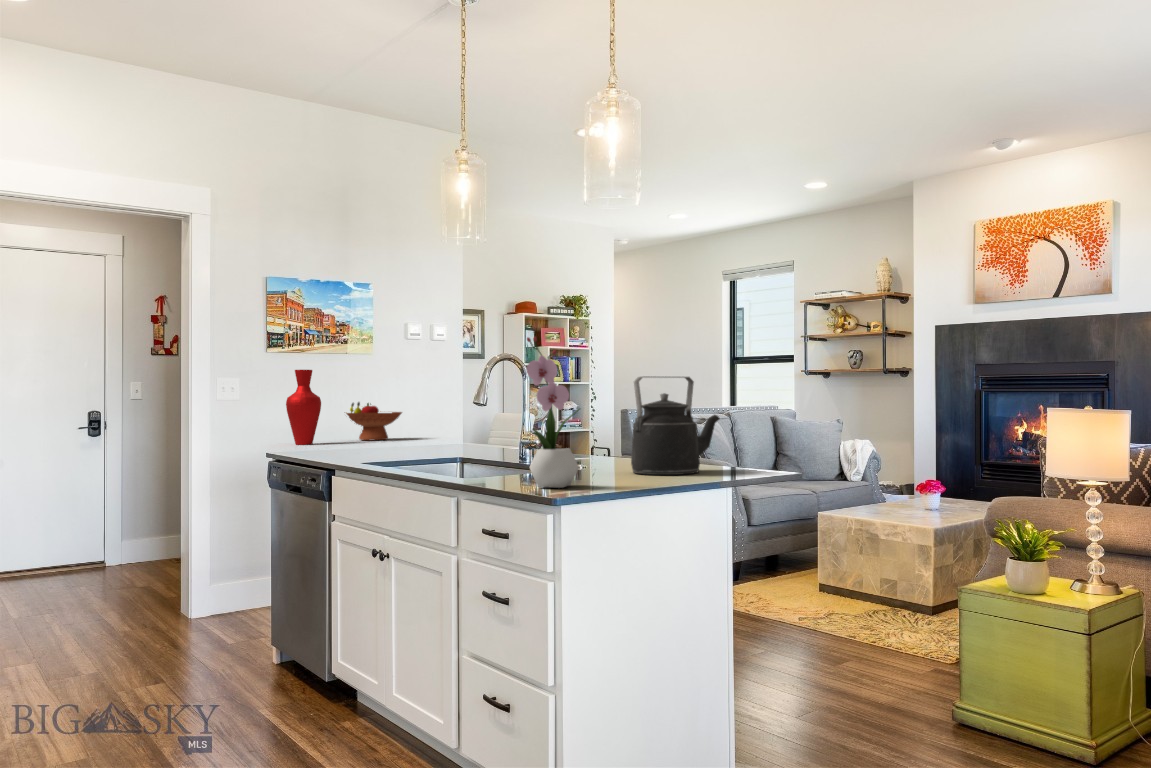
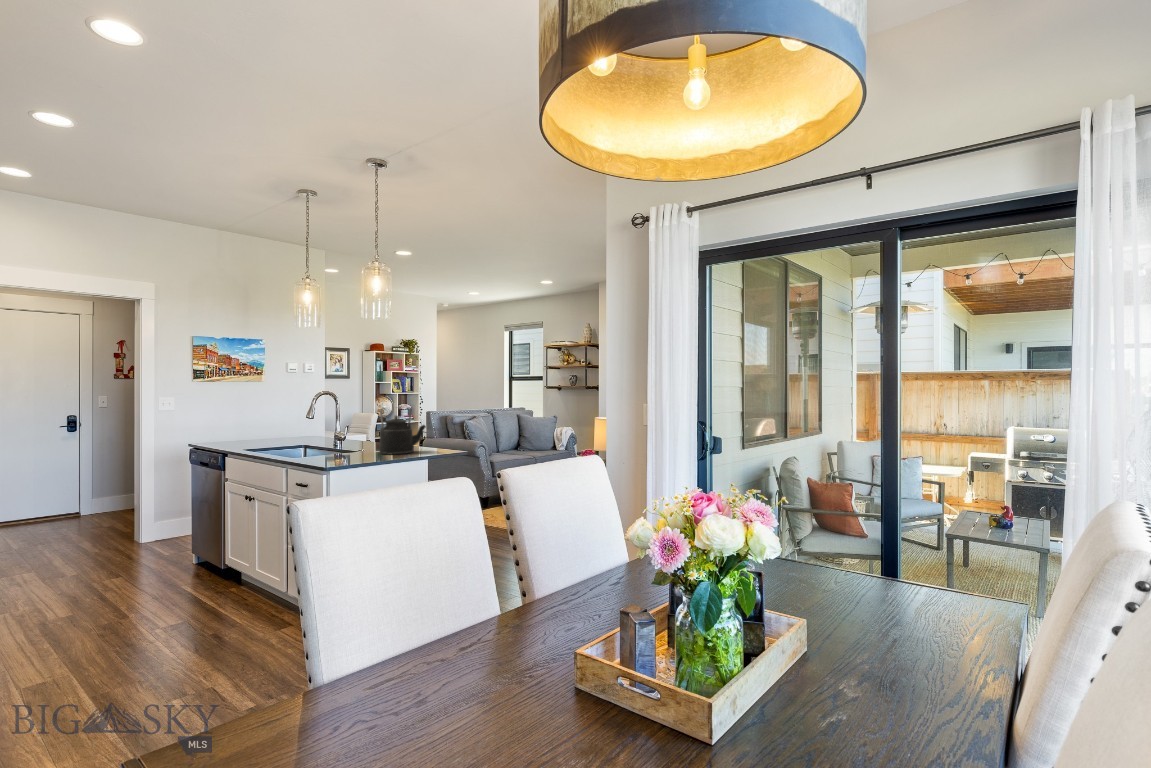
flower arrangement: present [526,337,580,488] -> none [314,393,344,462]
vase: present [286,370,321,445] -> none [206,392,230,437]
fruit bowl: present [346,402,402,440] -> none [246,410,285,433]

